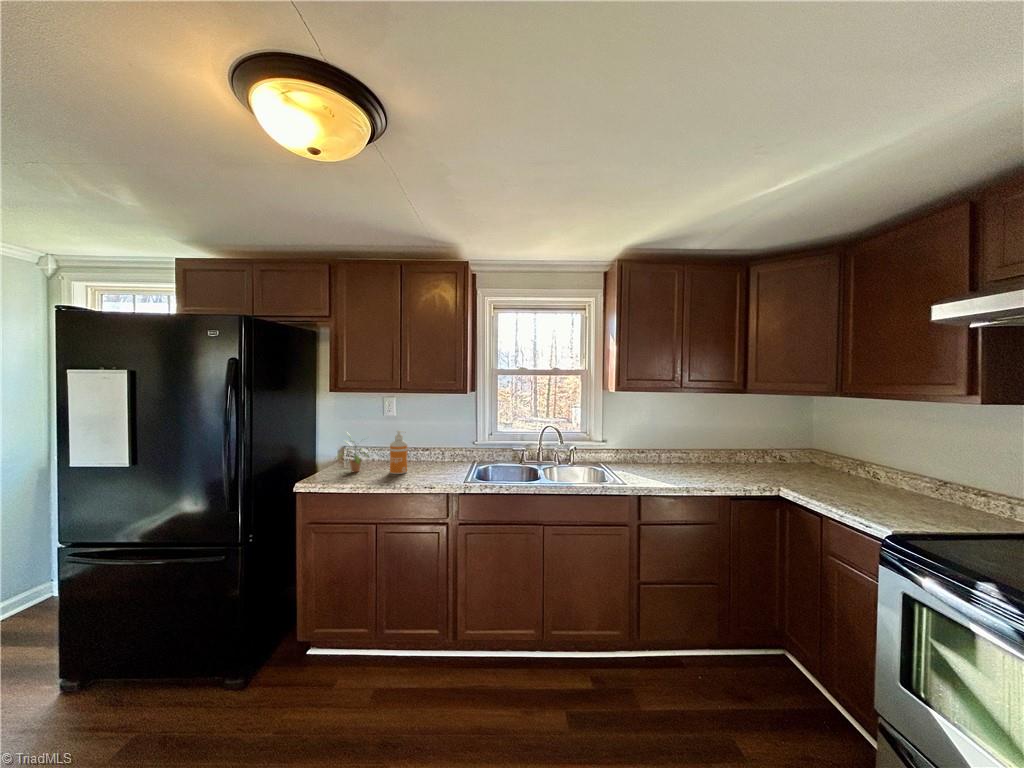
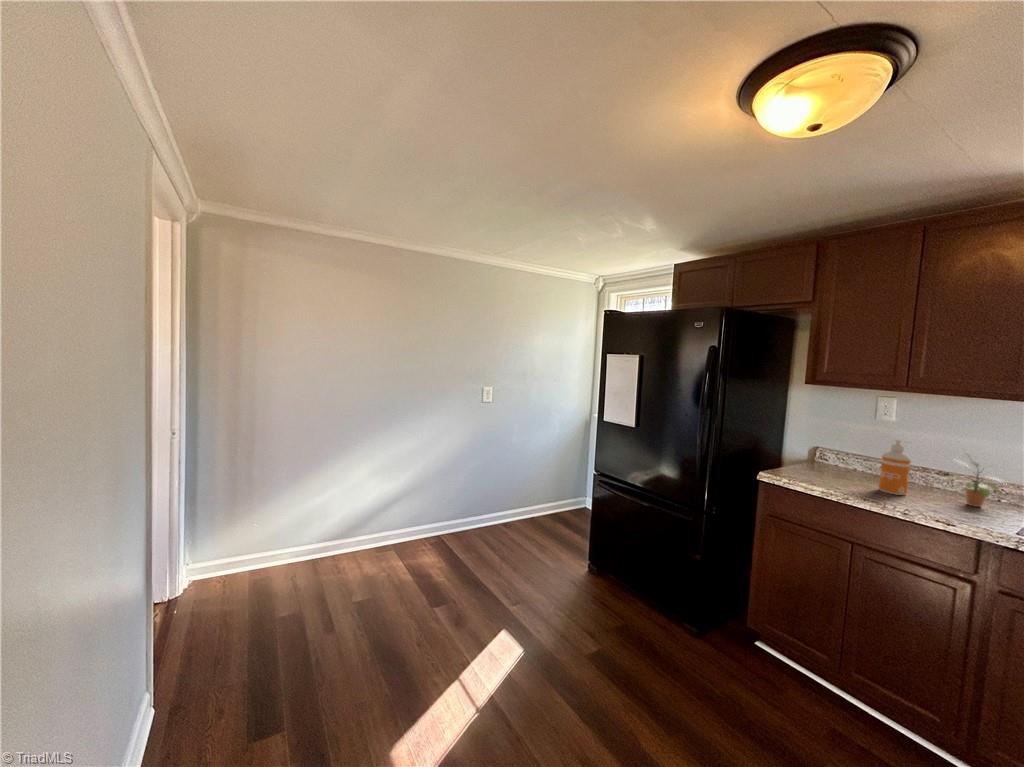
potted plant: present [335,432,368,472] -> present [965,462,999,507]

